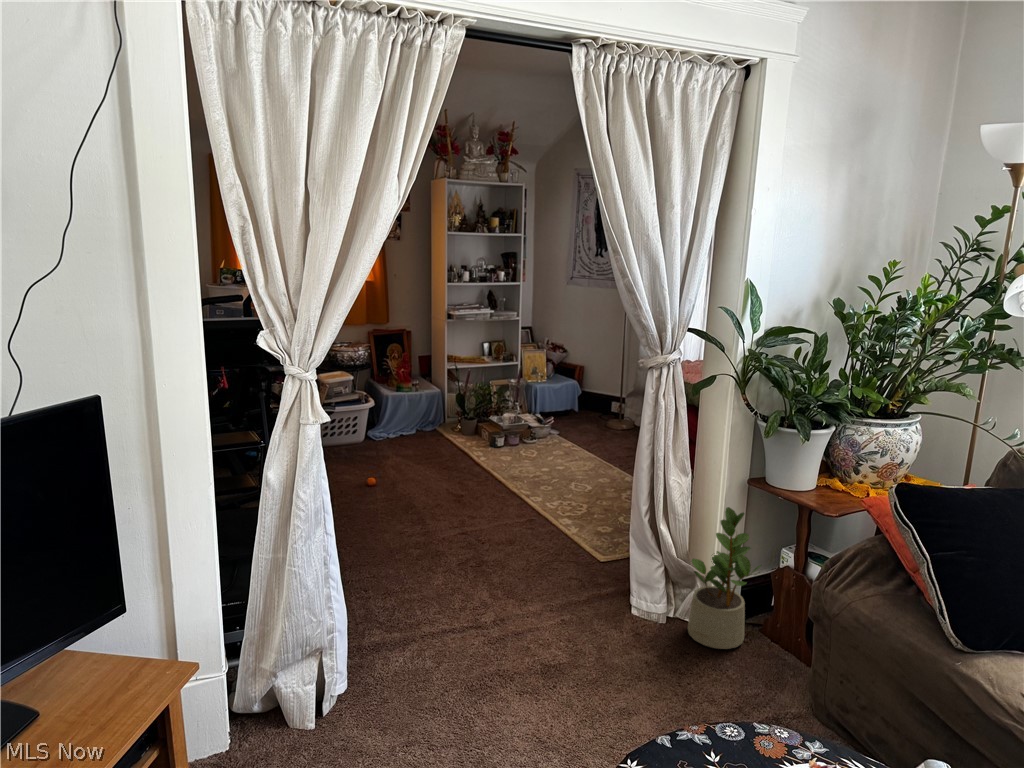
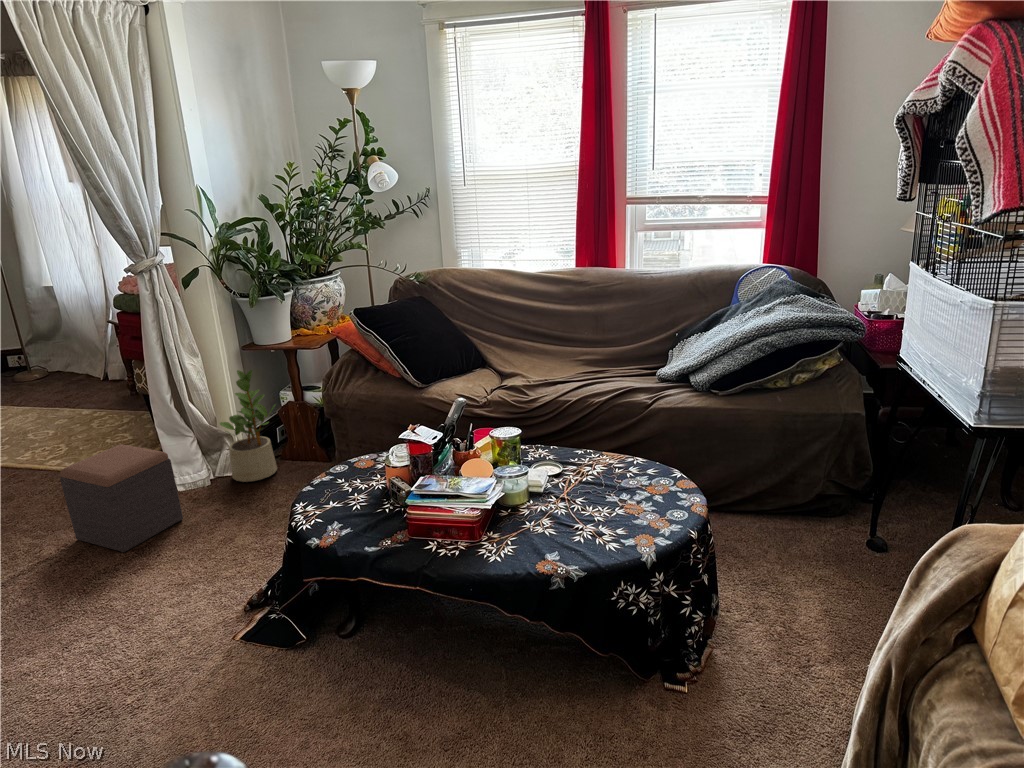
footstool: none [511,542,609,663] -> present [60,444,183,552]

